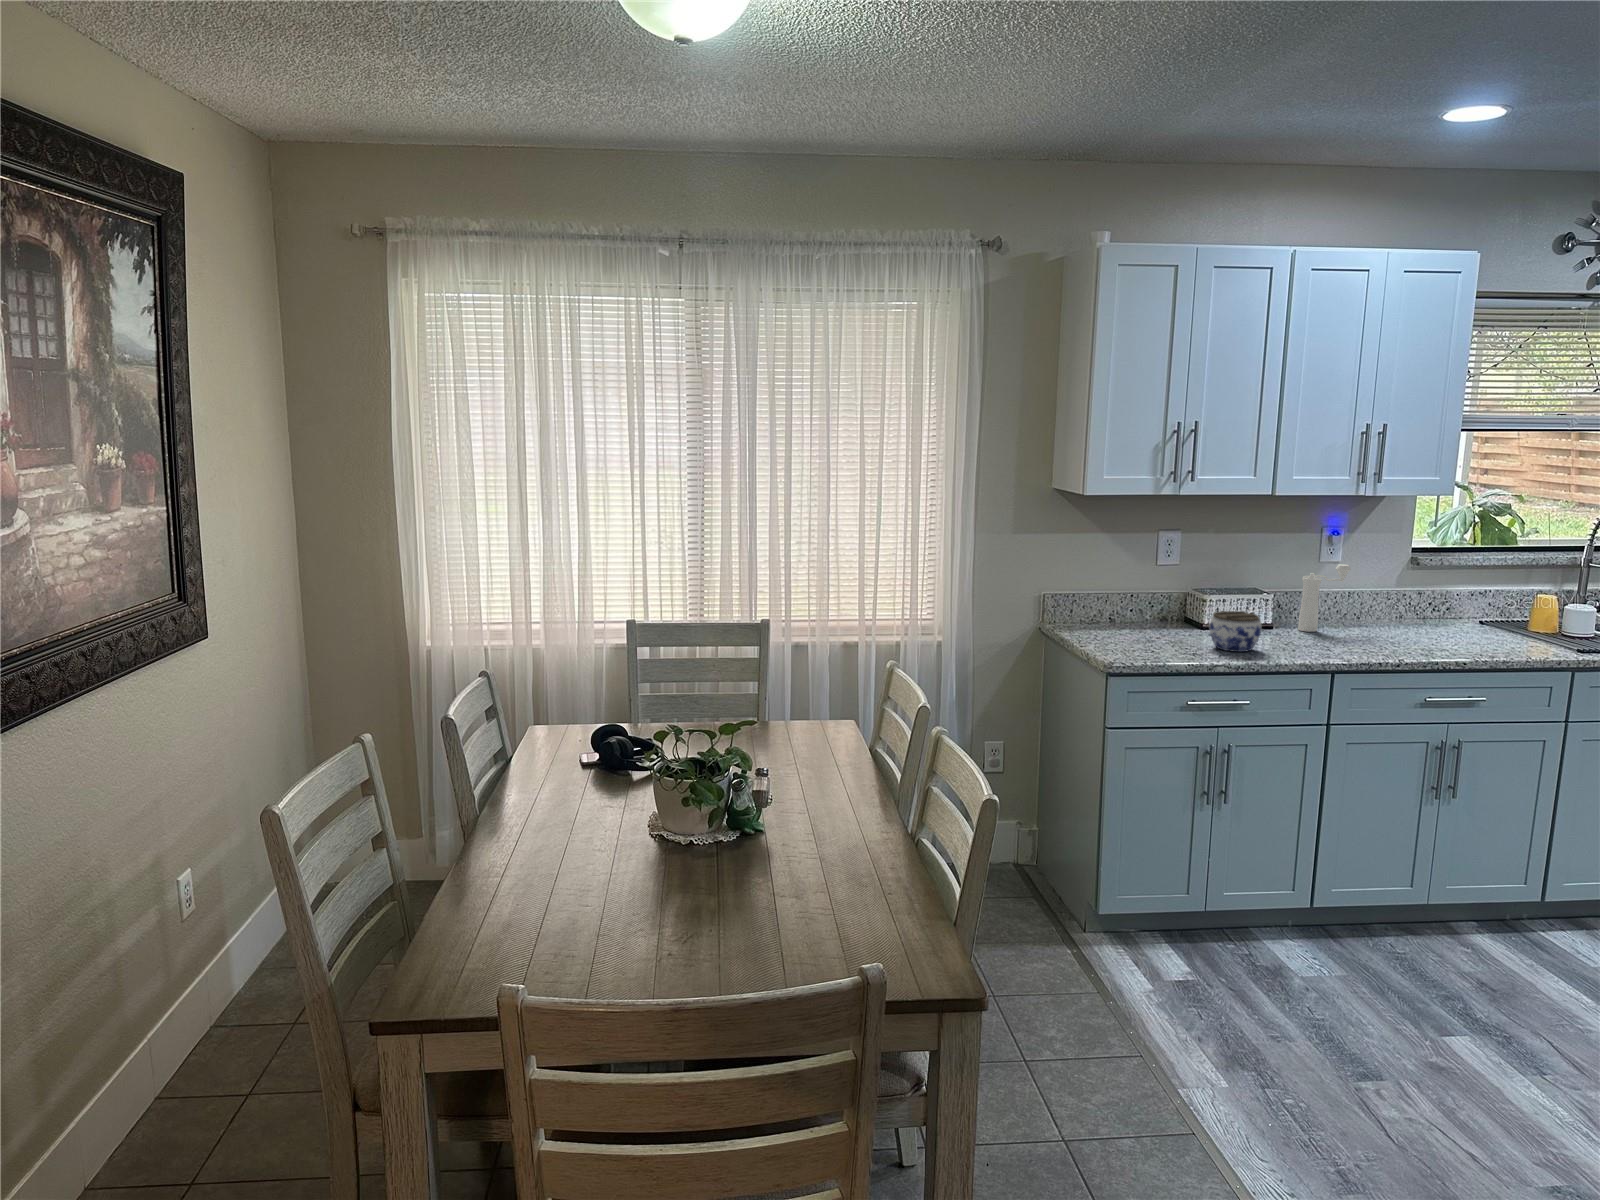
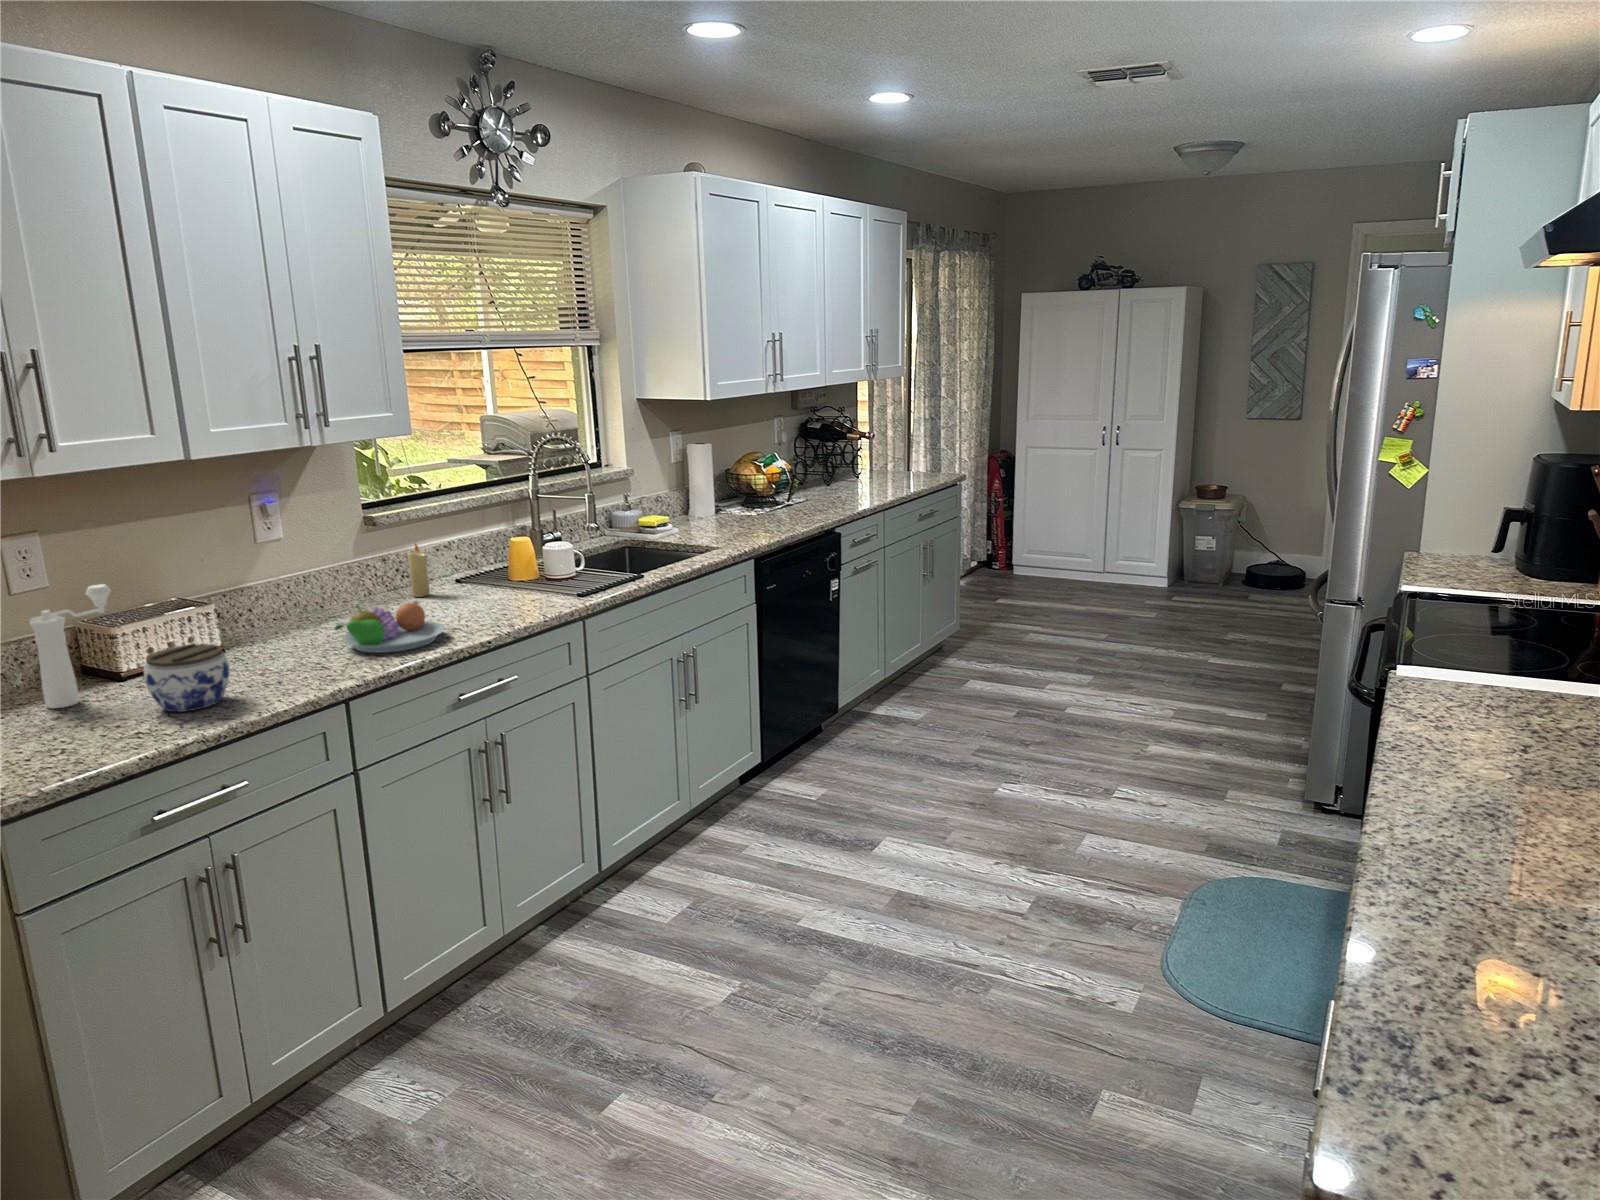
pepper mill: present [1298,564,1351,632] -> present [30,584,111,708]
candle: none [1436,584,1454,628] -> present [407,543,430,597]
fruit bowl: none [1345,615,1435,654] -> present [334,601,444,653]

